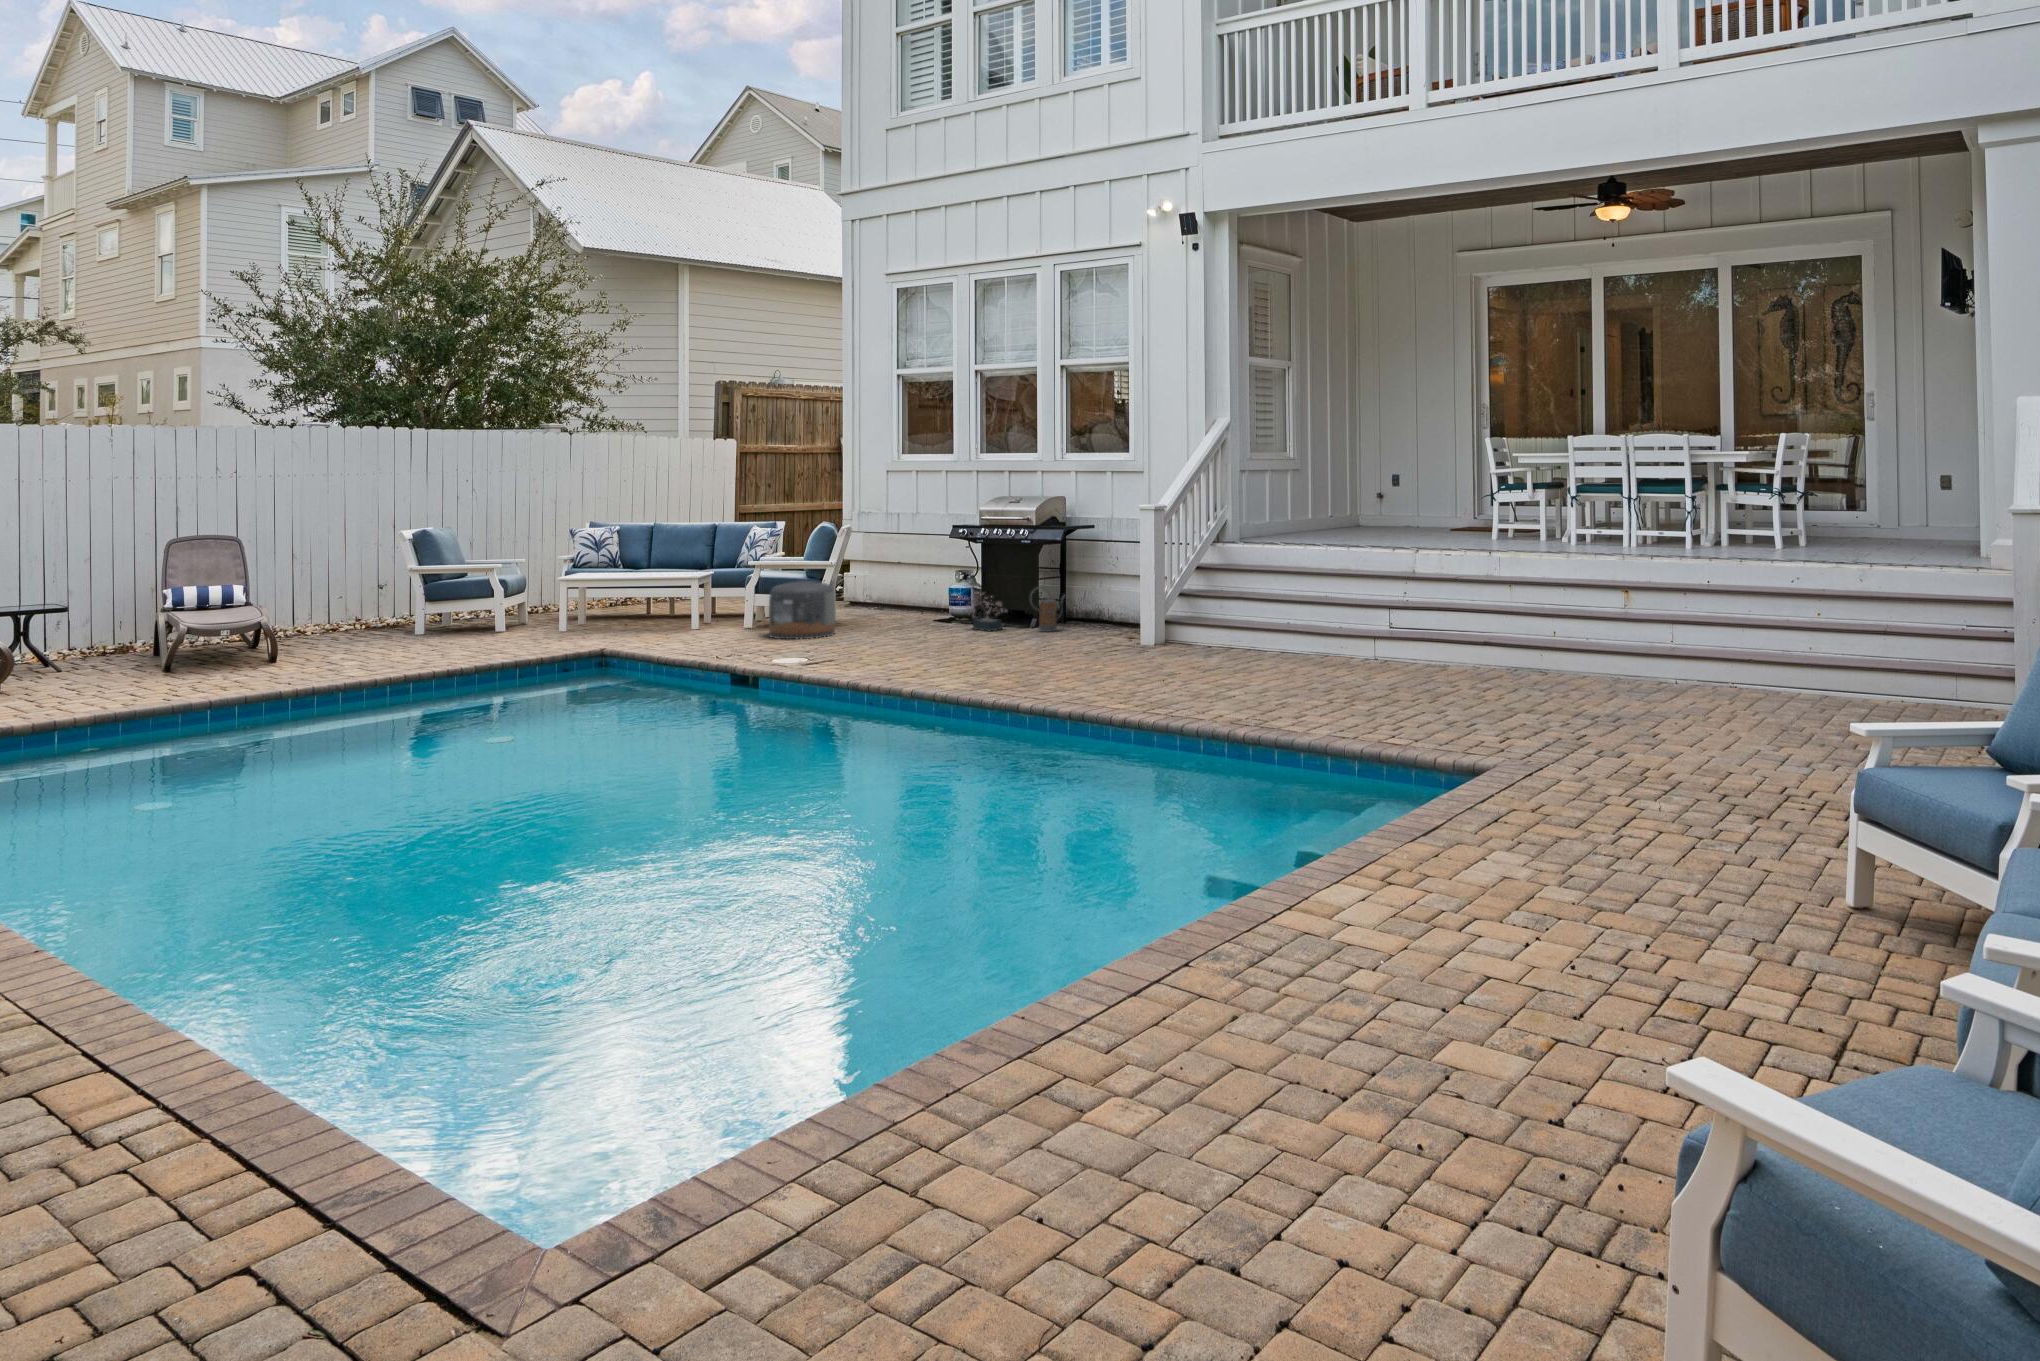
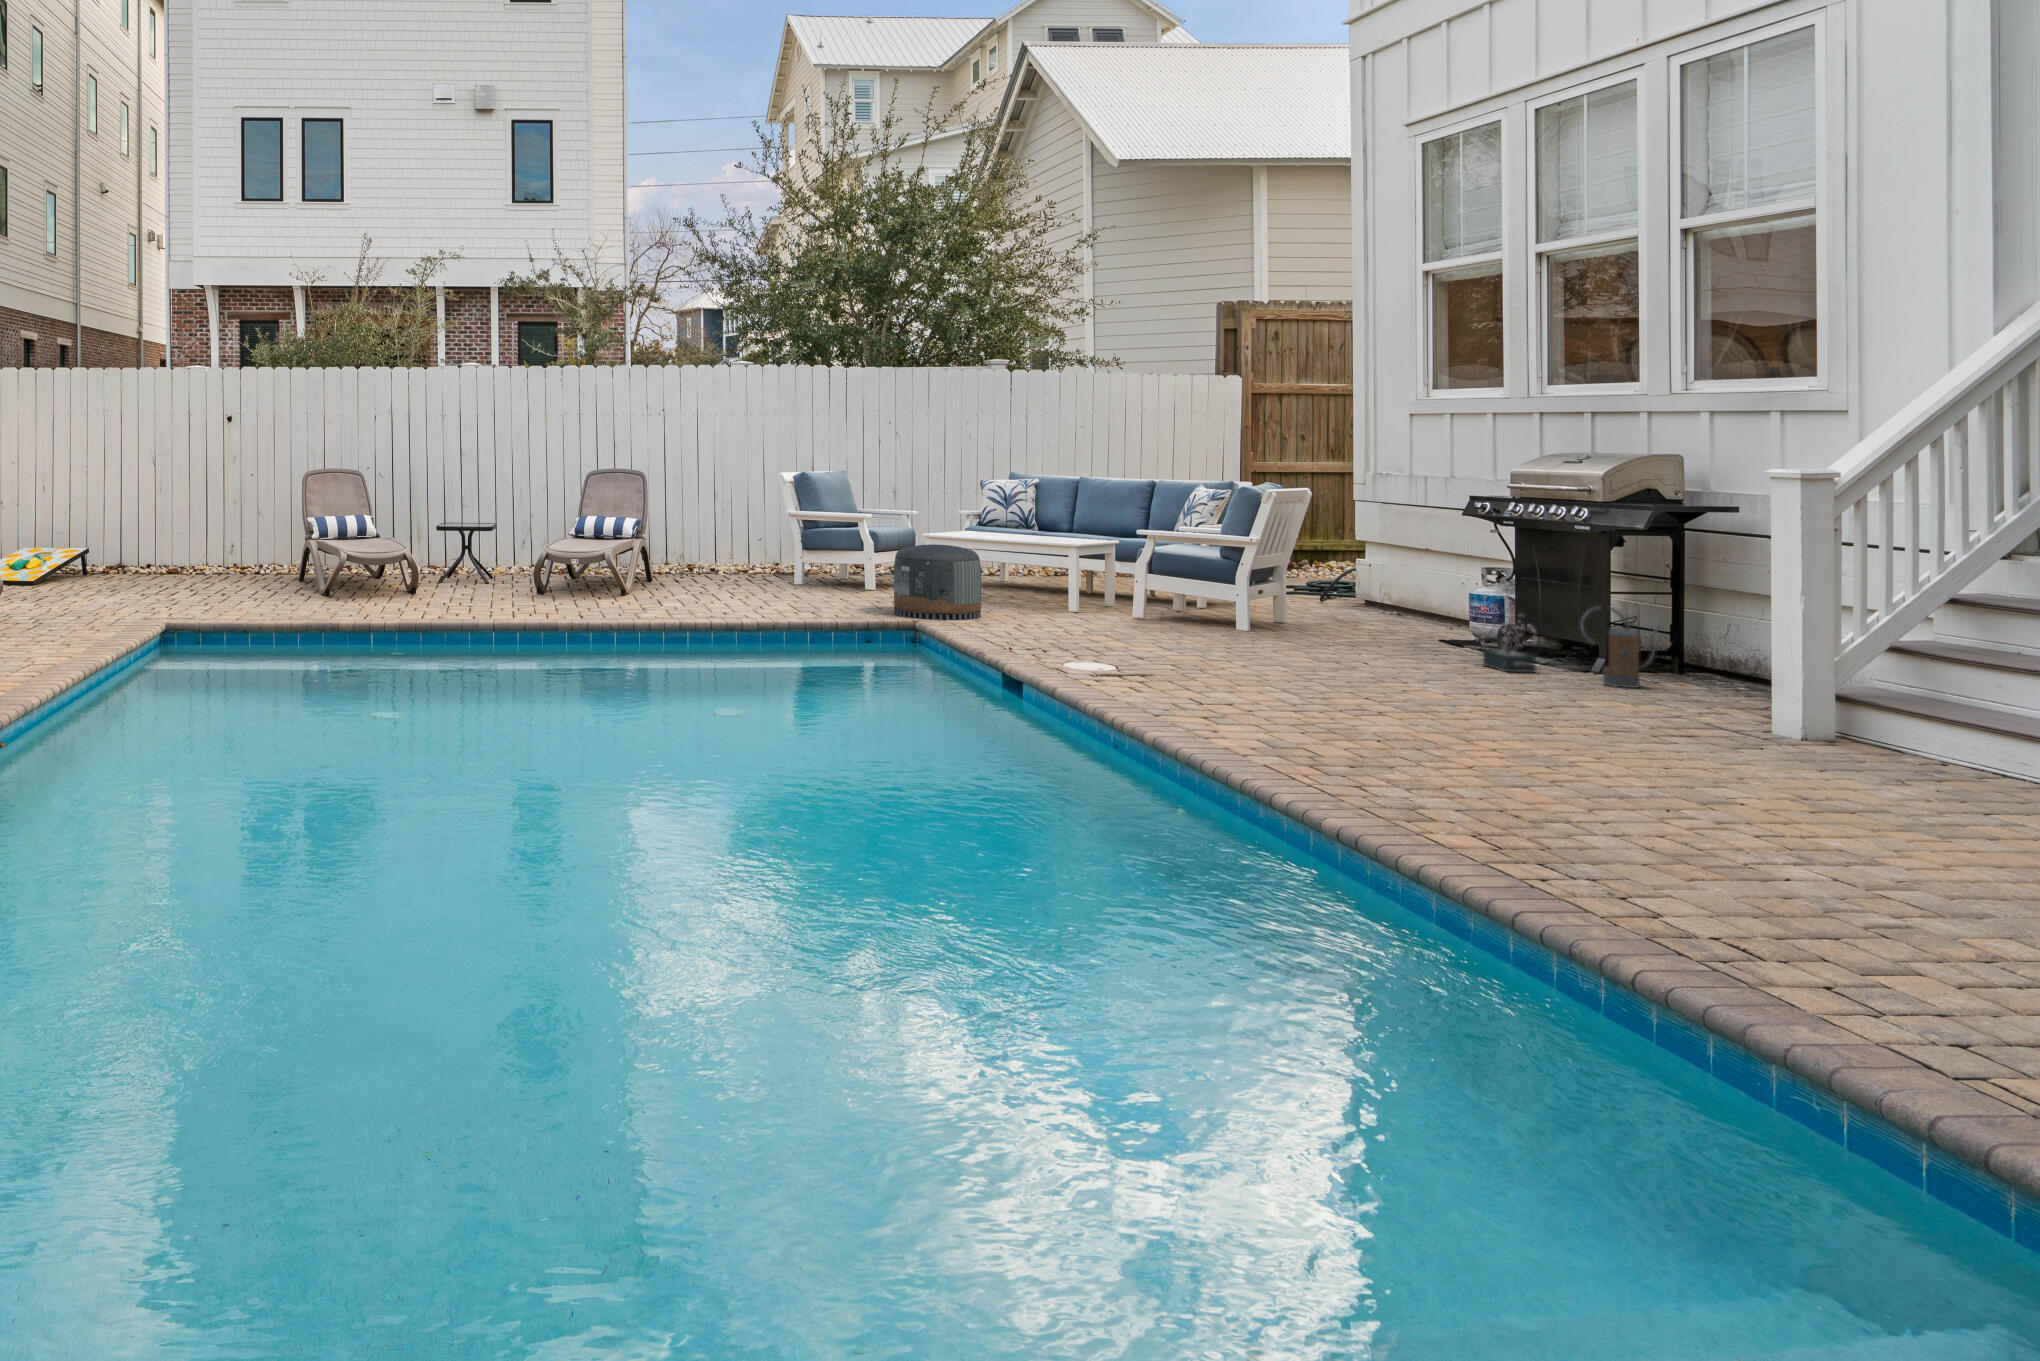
pouf: present [769,581,835,639] -> present [894,544,981,620]

